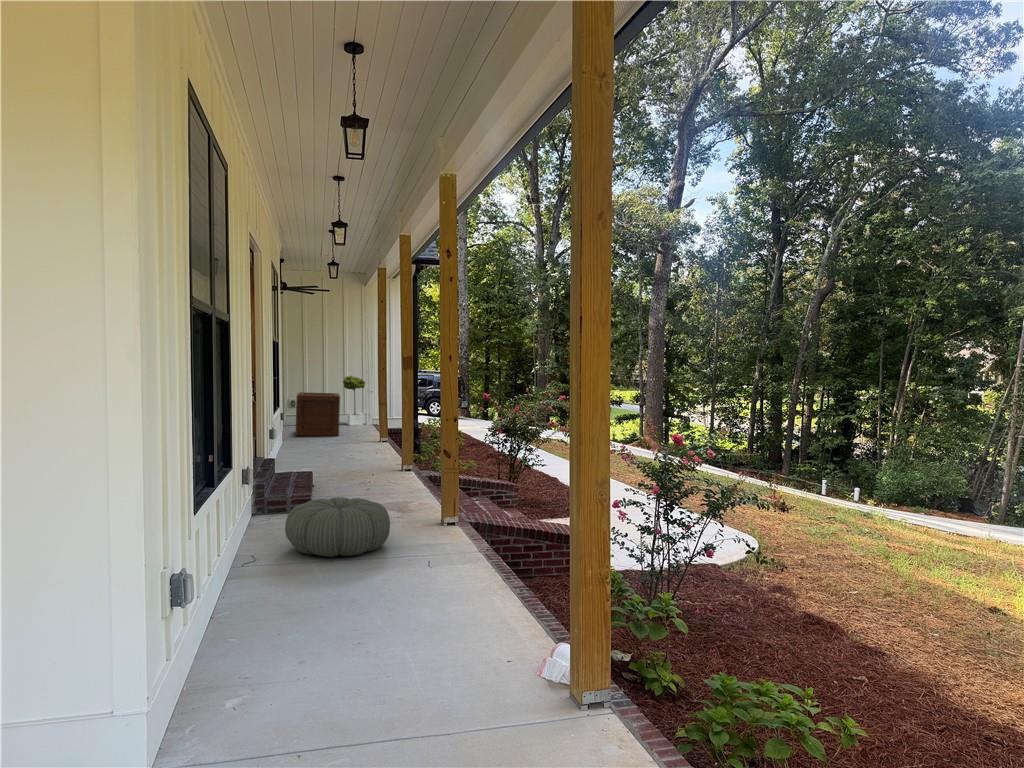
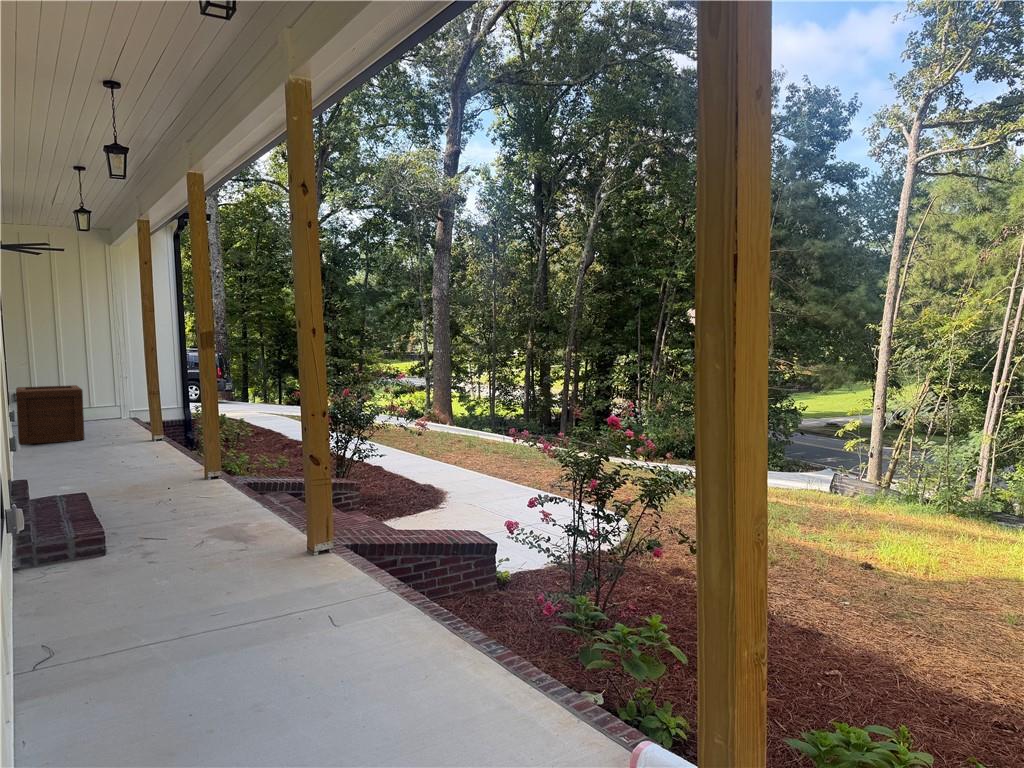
potted tree: present [343,376,365,426] -> none [78,361,112,424]
pouf: present [285,497,390,557] -> none [92,541,259,640]

